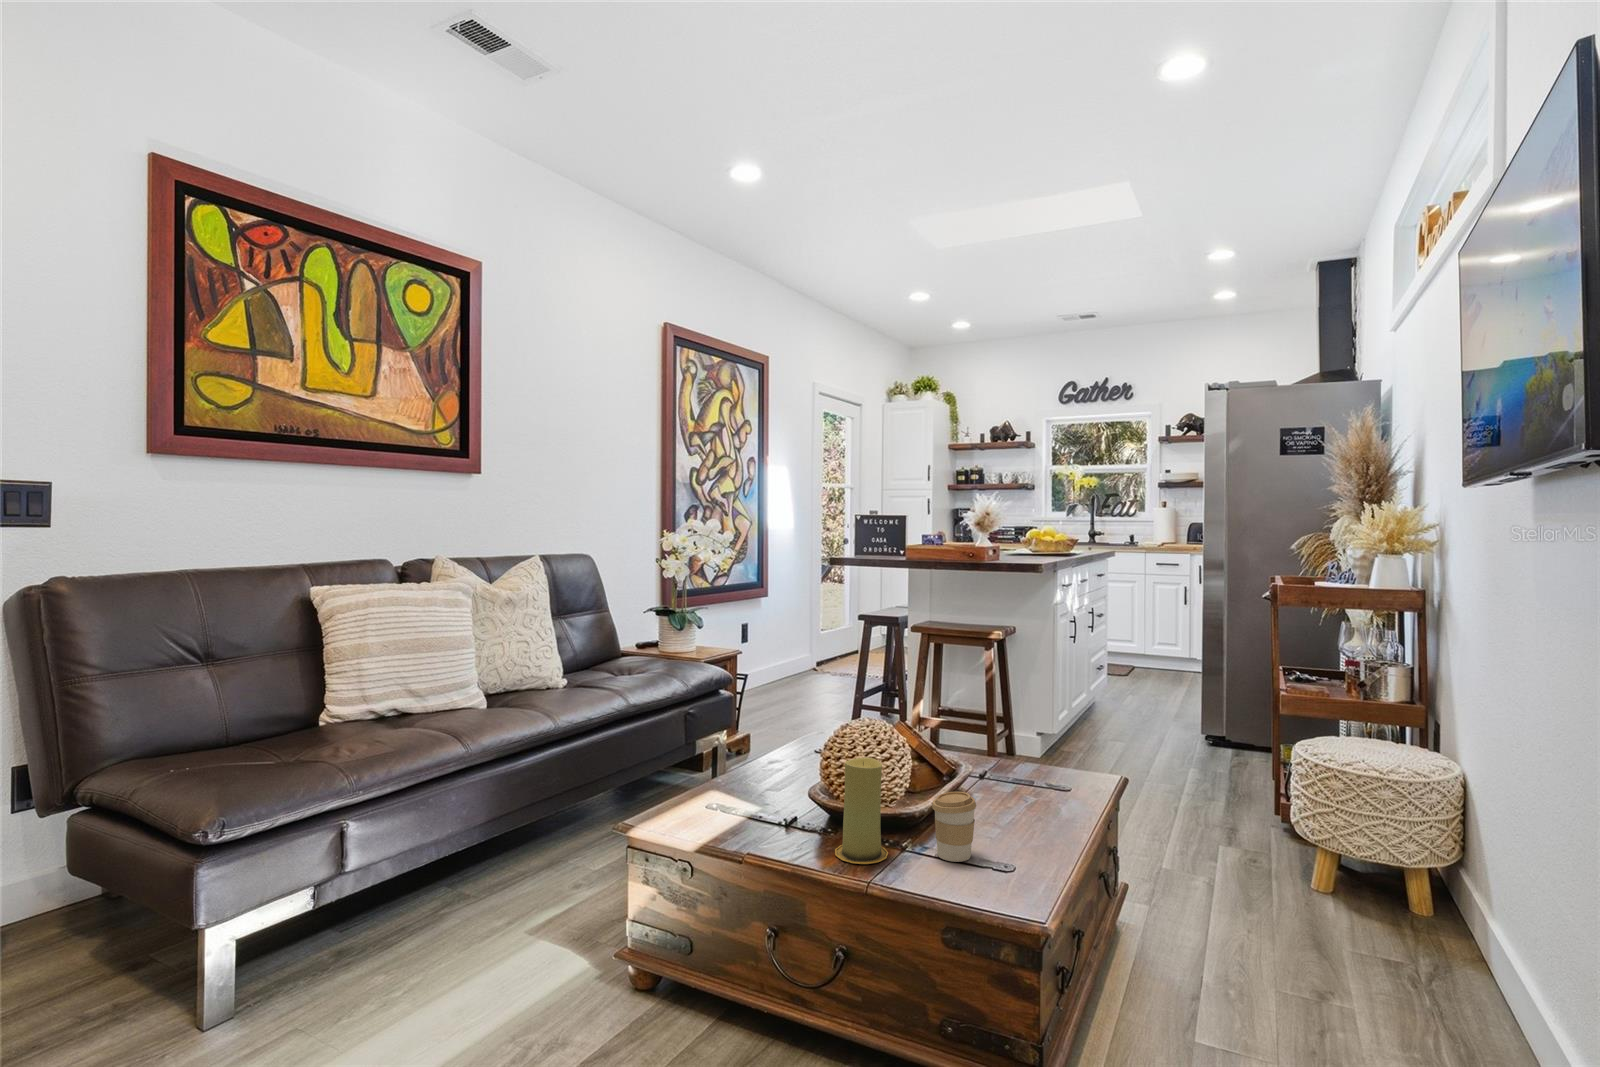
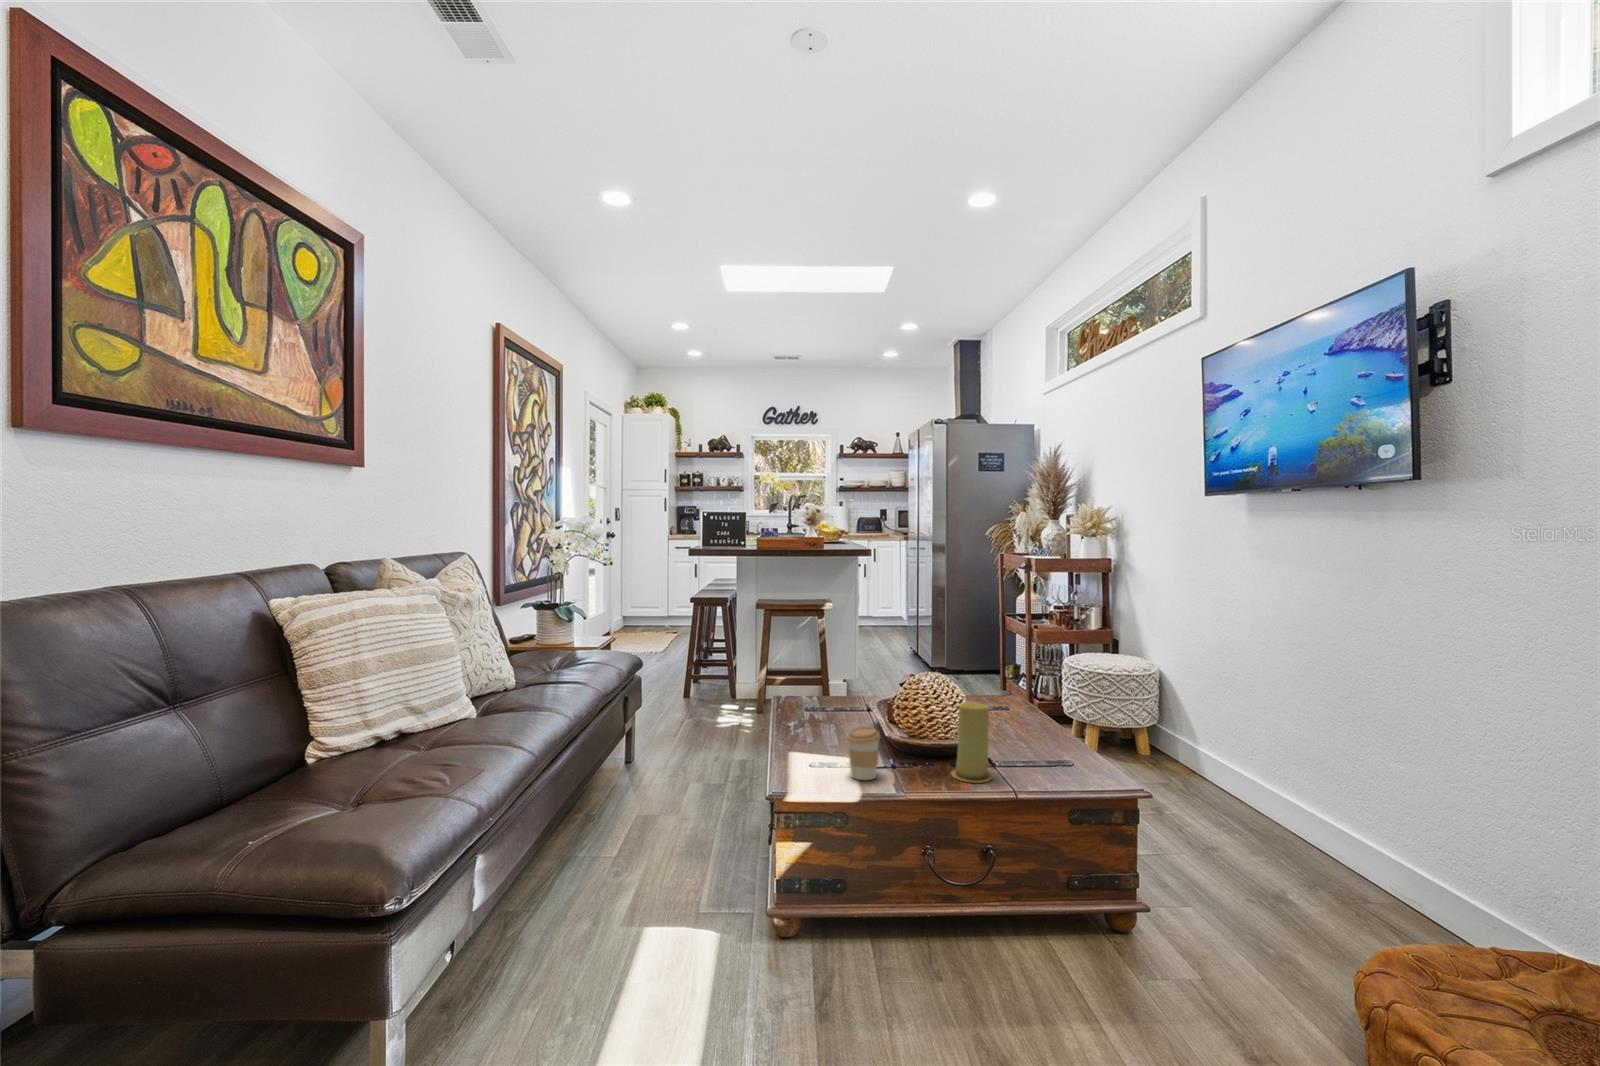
coffee cup: present [932,792,976,862] -> present [847,727,880,780]

